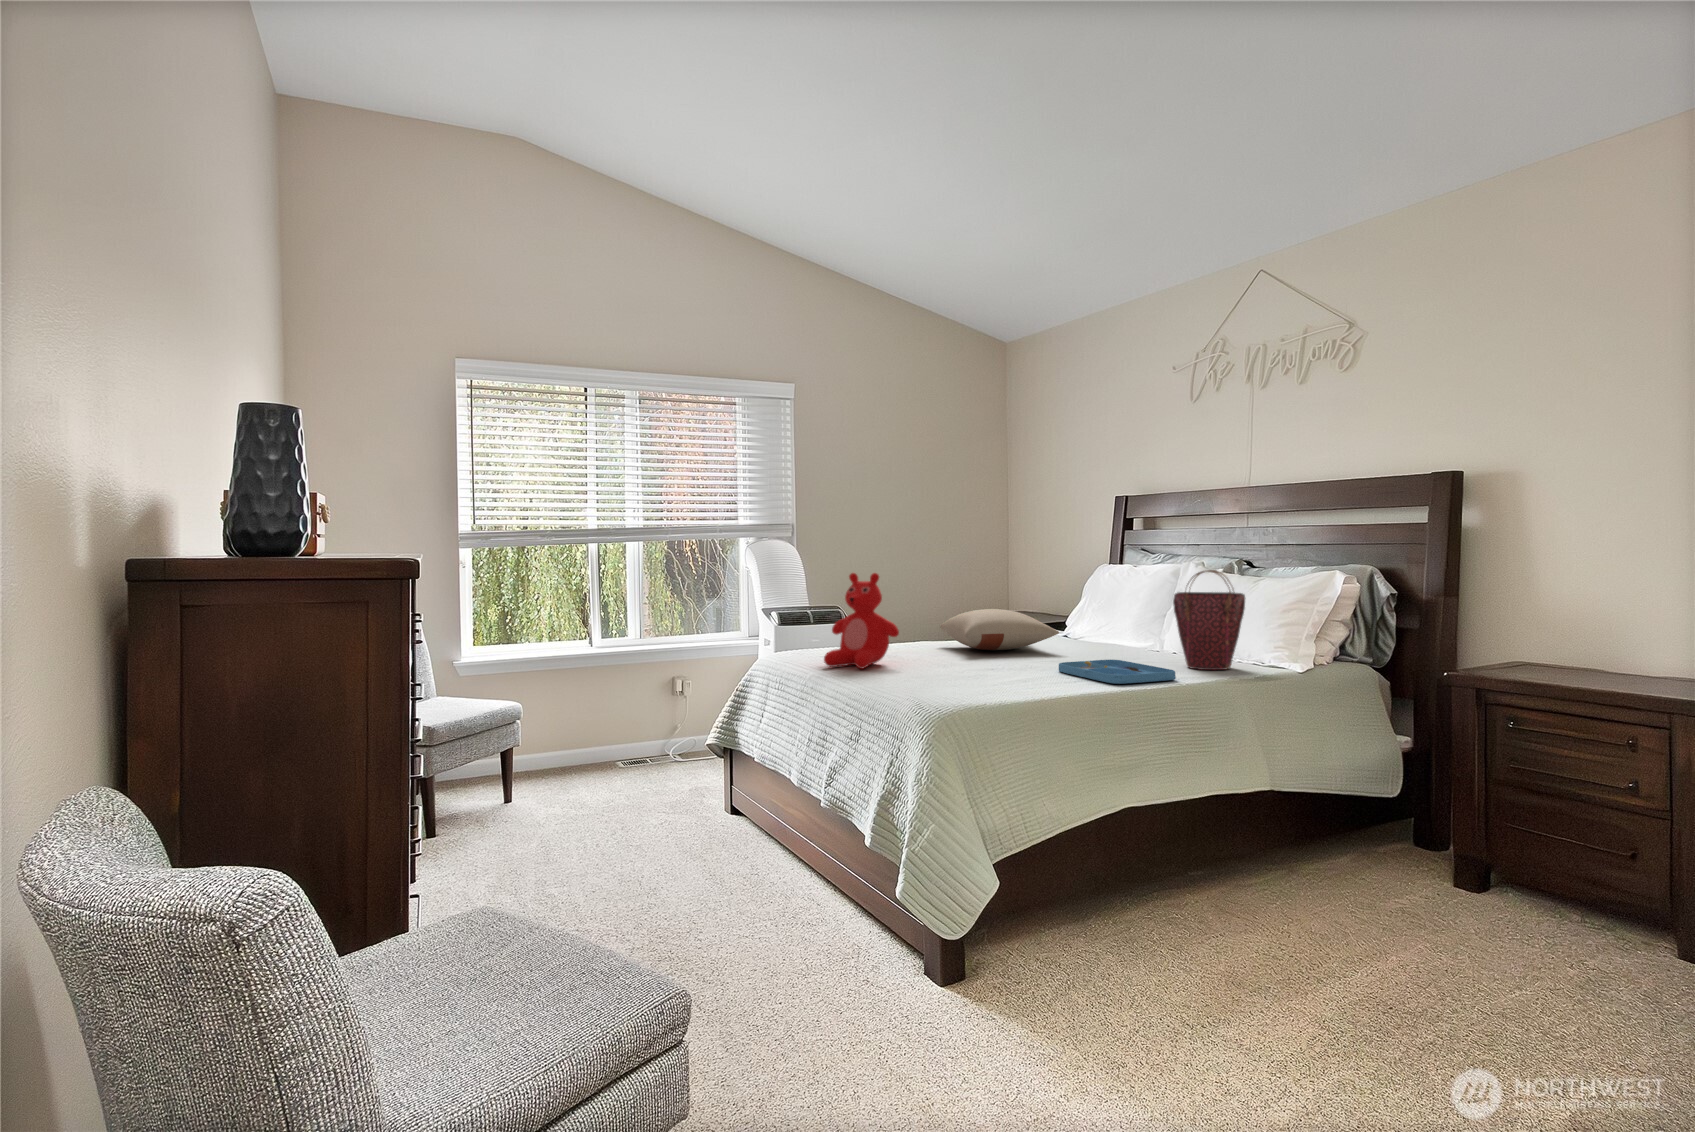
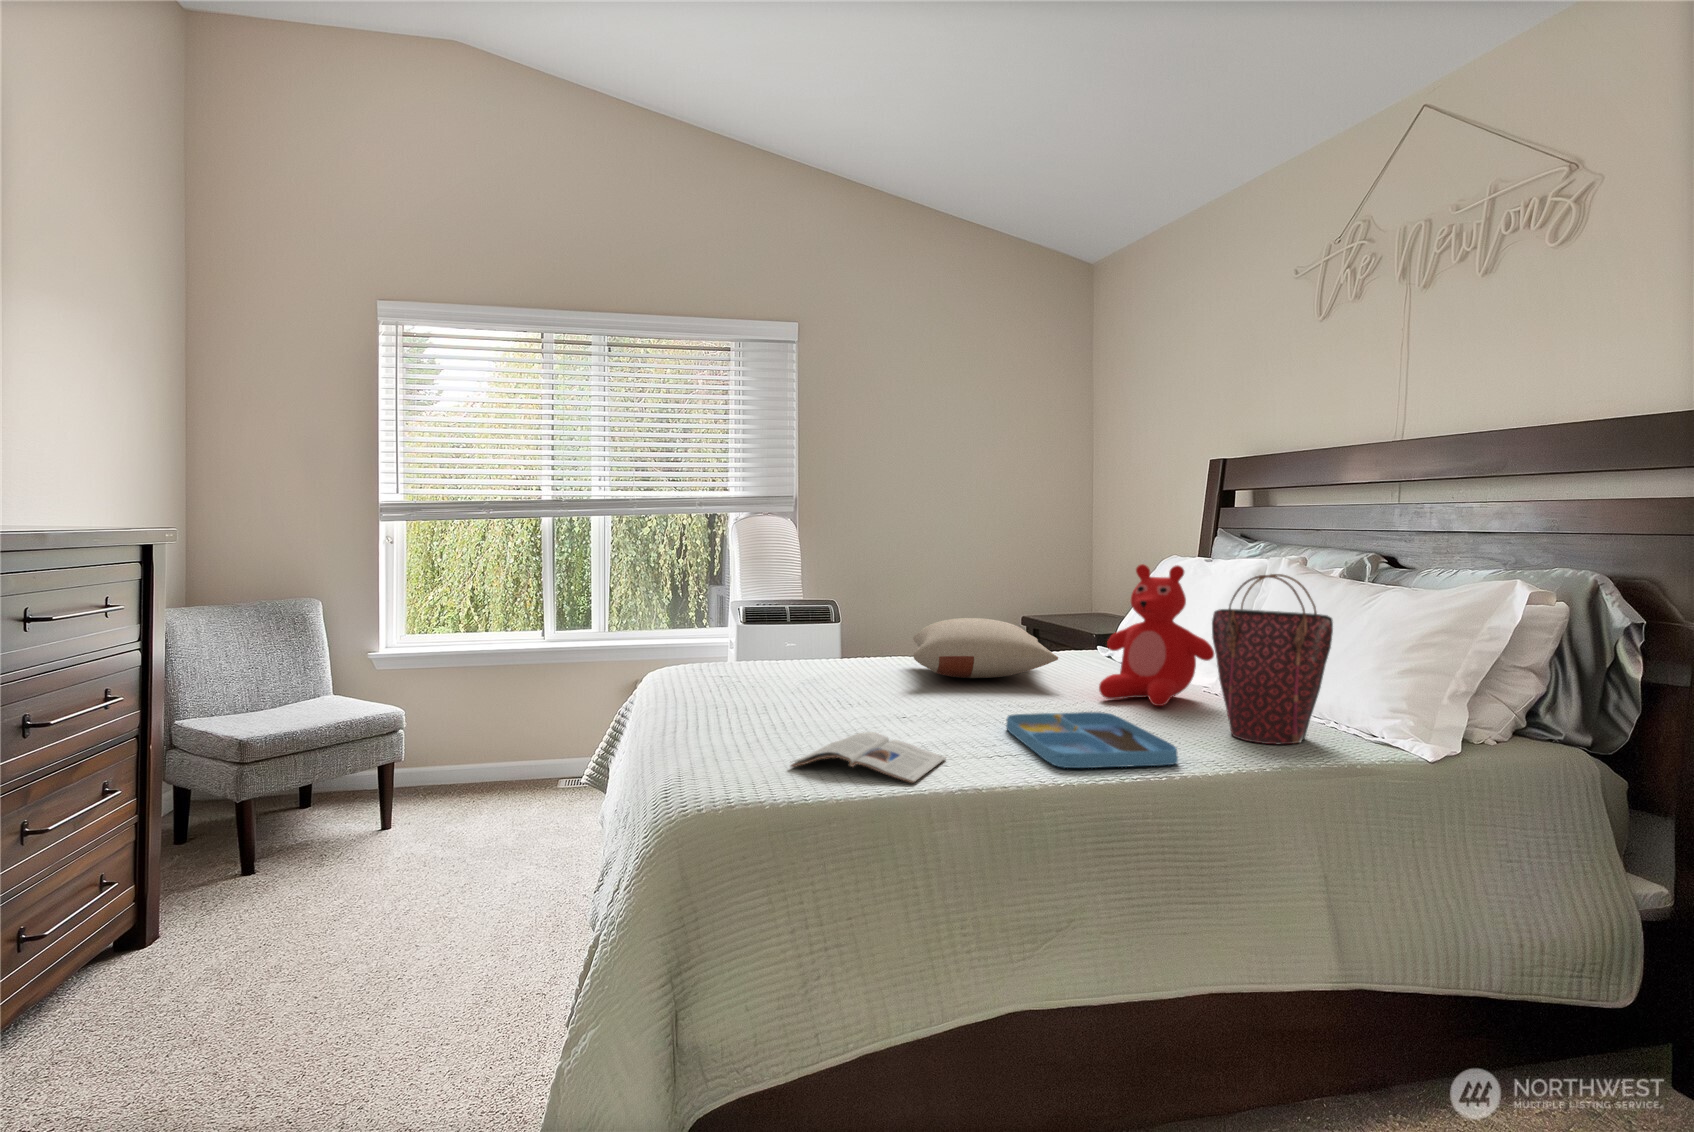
teddy bear: present [824,573,899,669] -> present [1099,564,1214,706]
magazine: none [965,672,1048,694] -> present [791,732,946,783]

